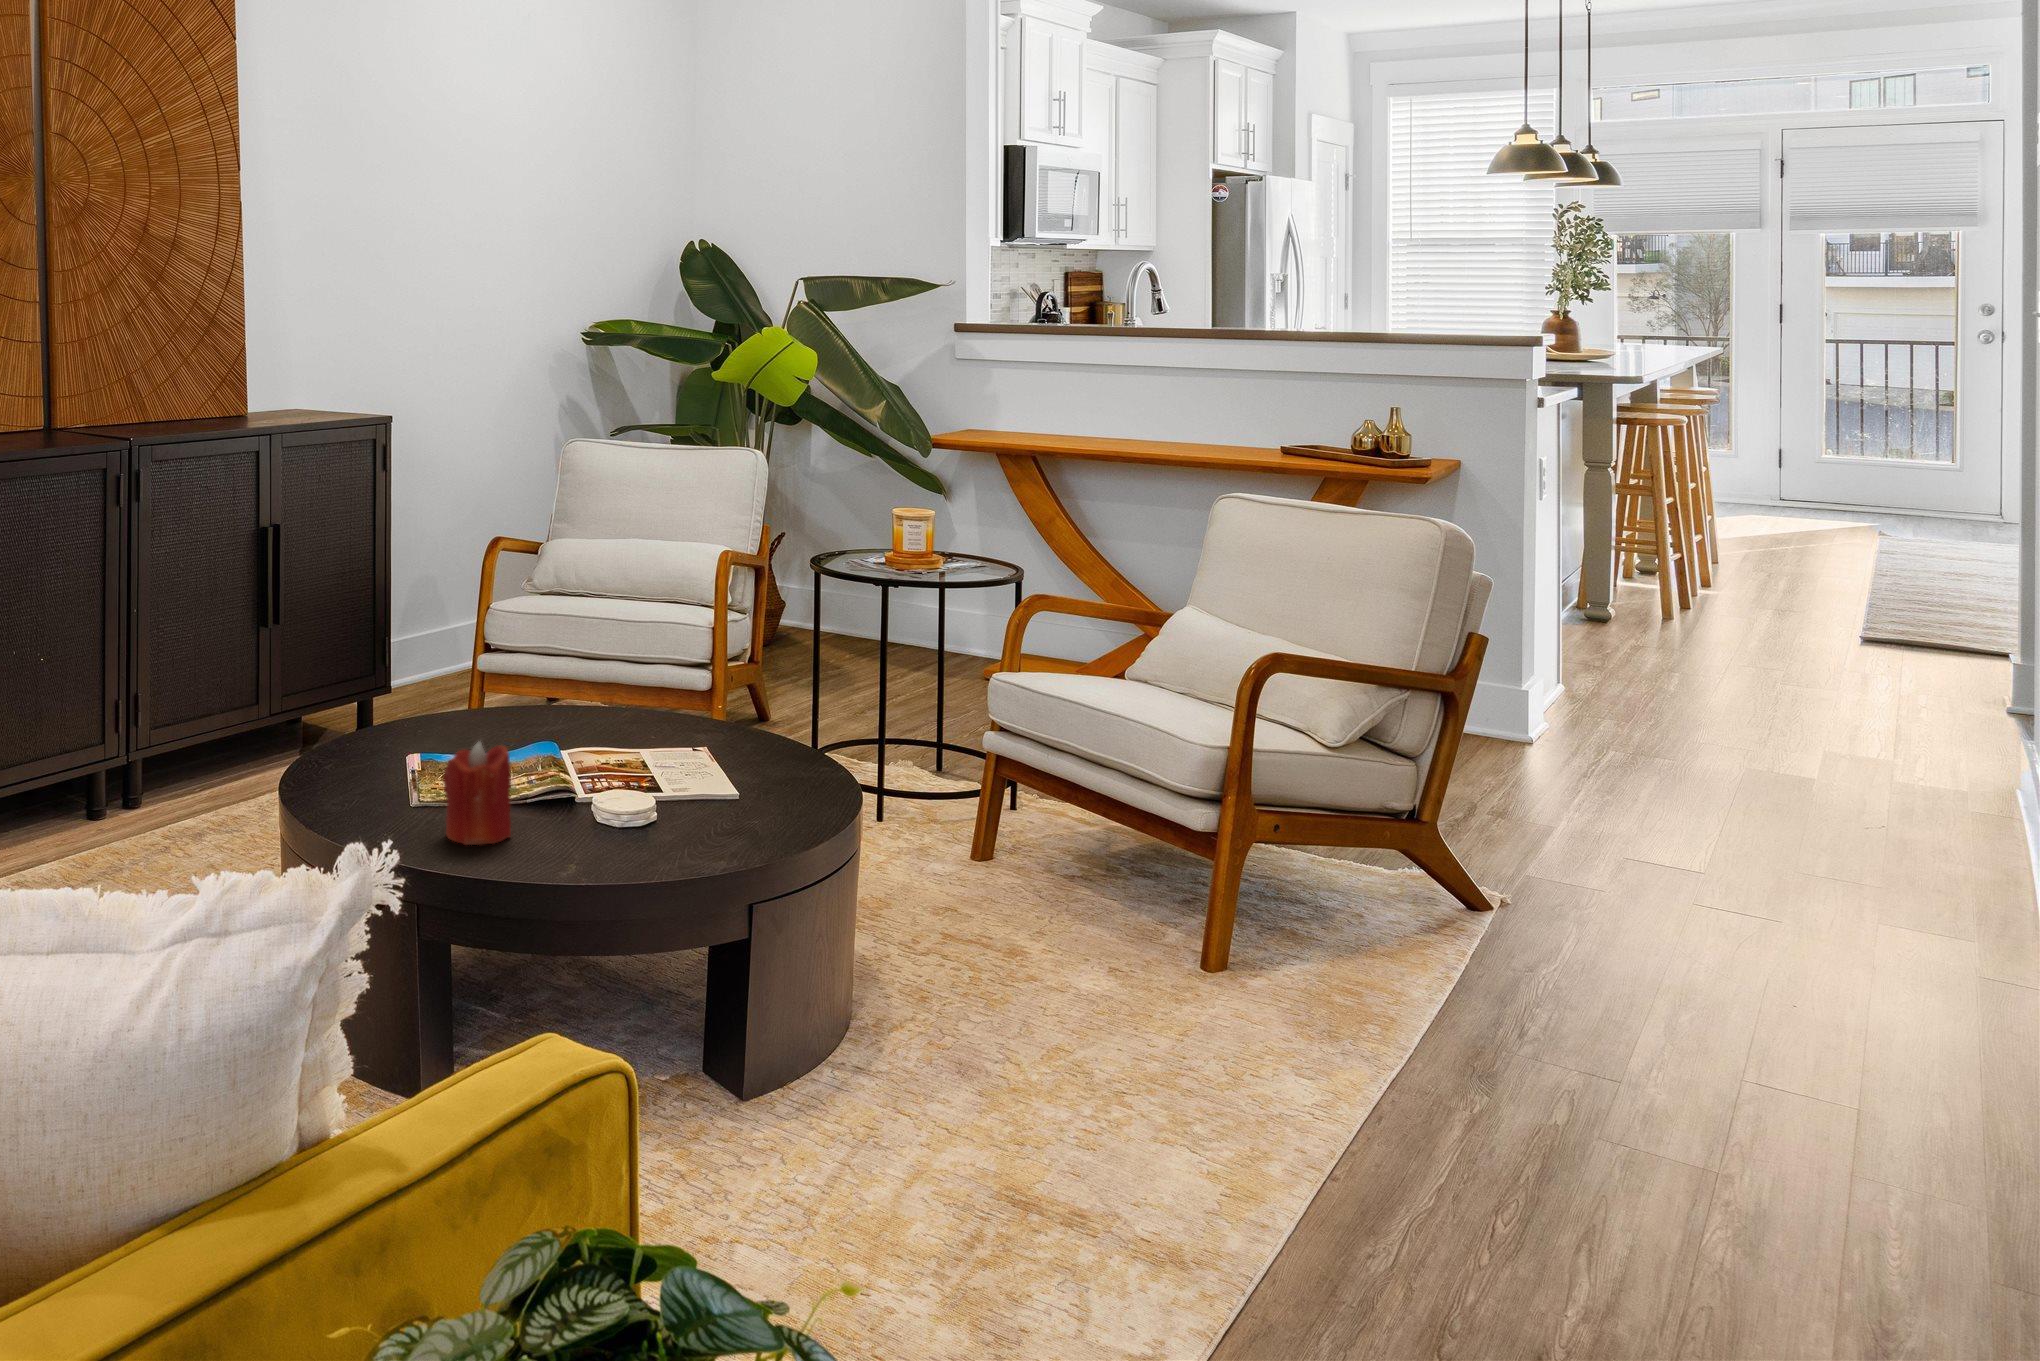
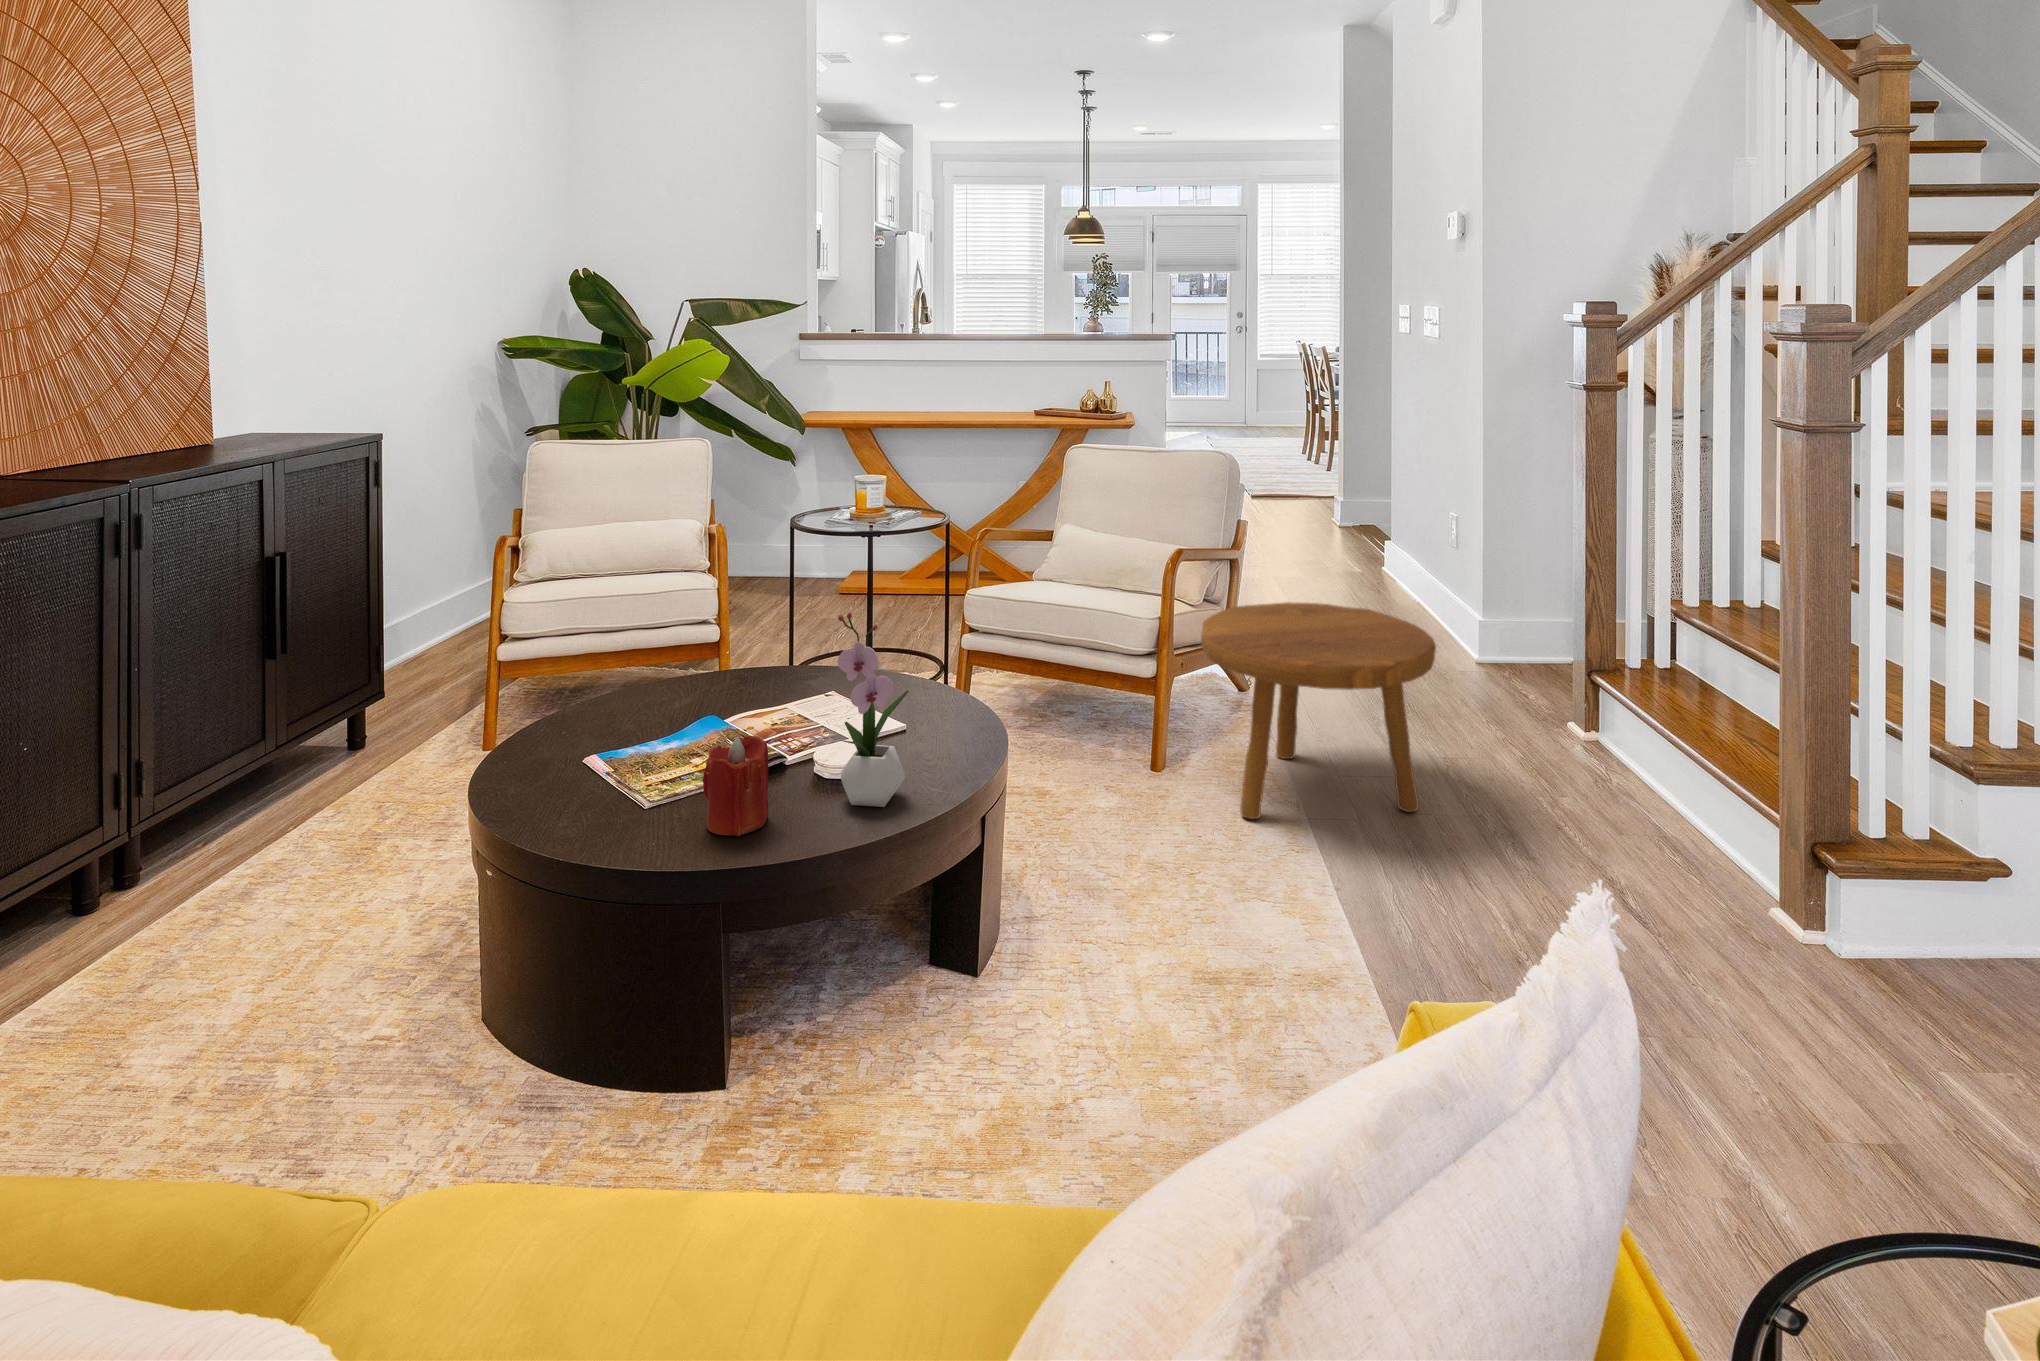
flower arrangement: none [575,623,677,856] -> present [838,612,909,807]
footstool: none [1263,746,1692,1129] -> present [1201,602,1436,819]

